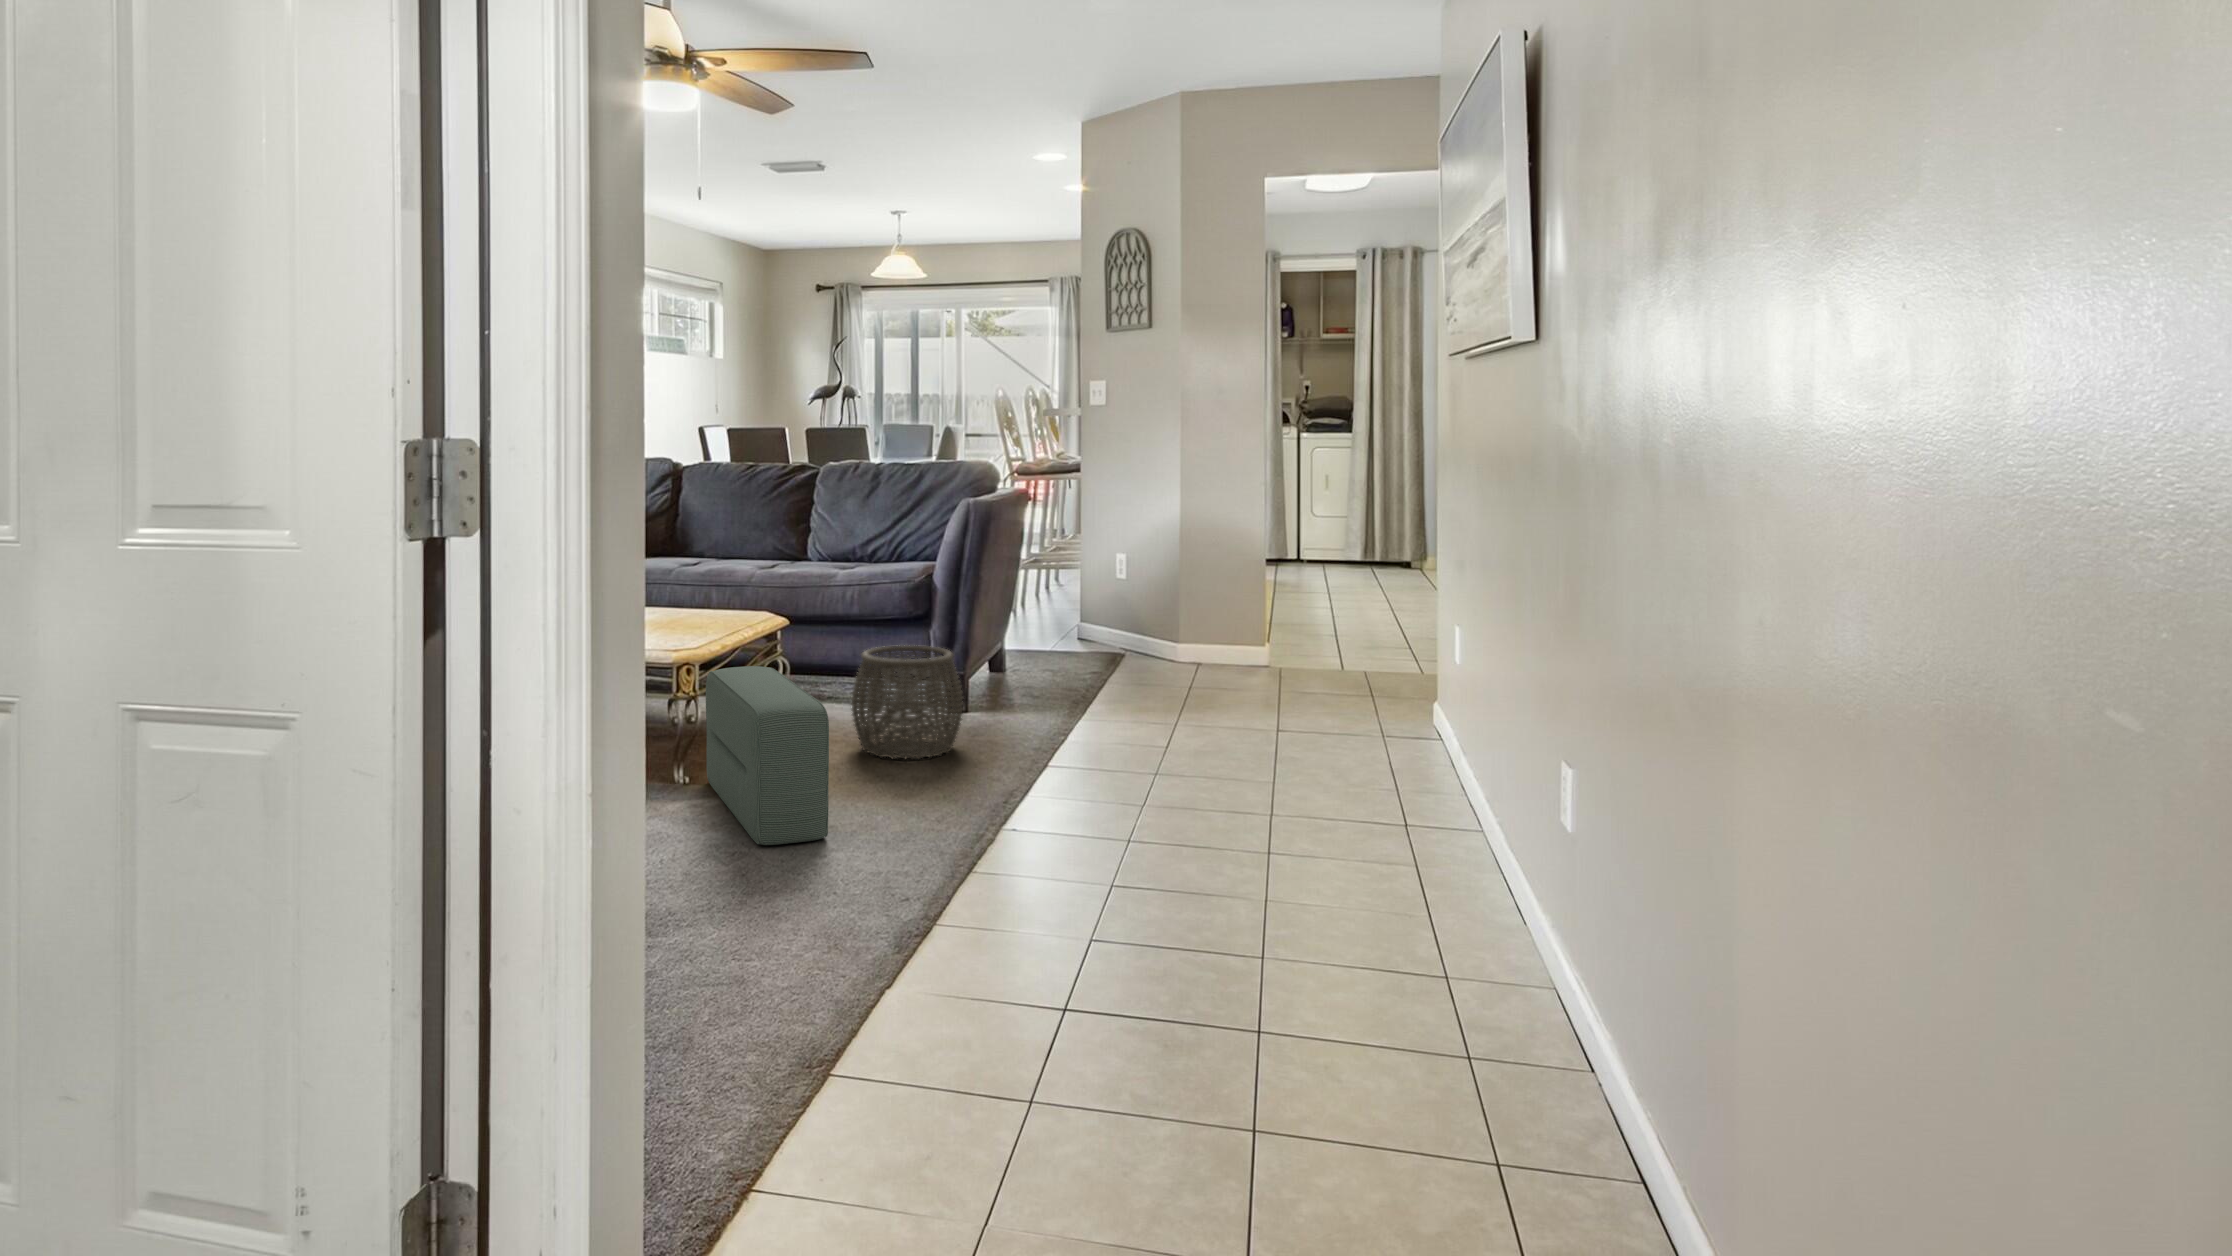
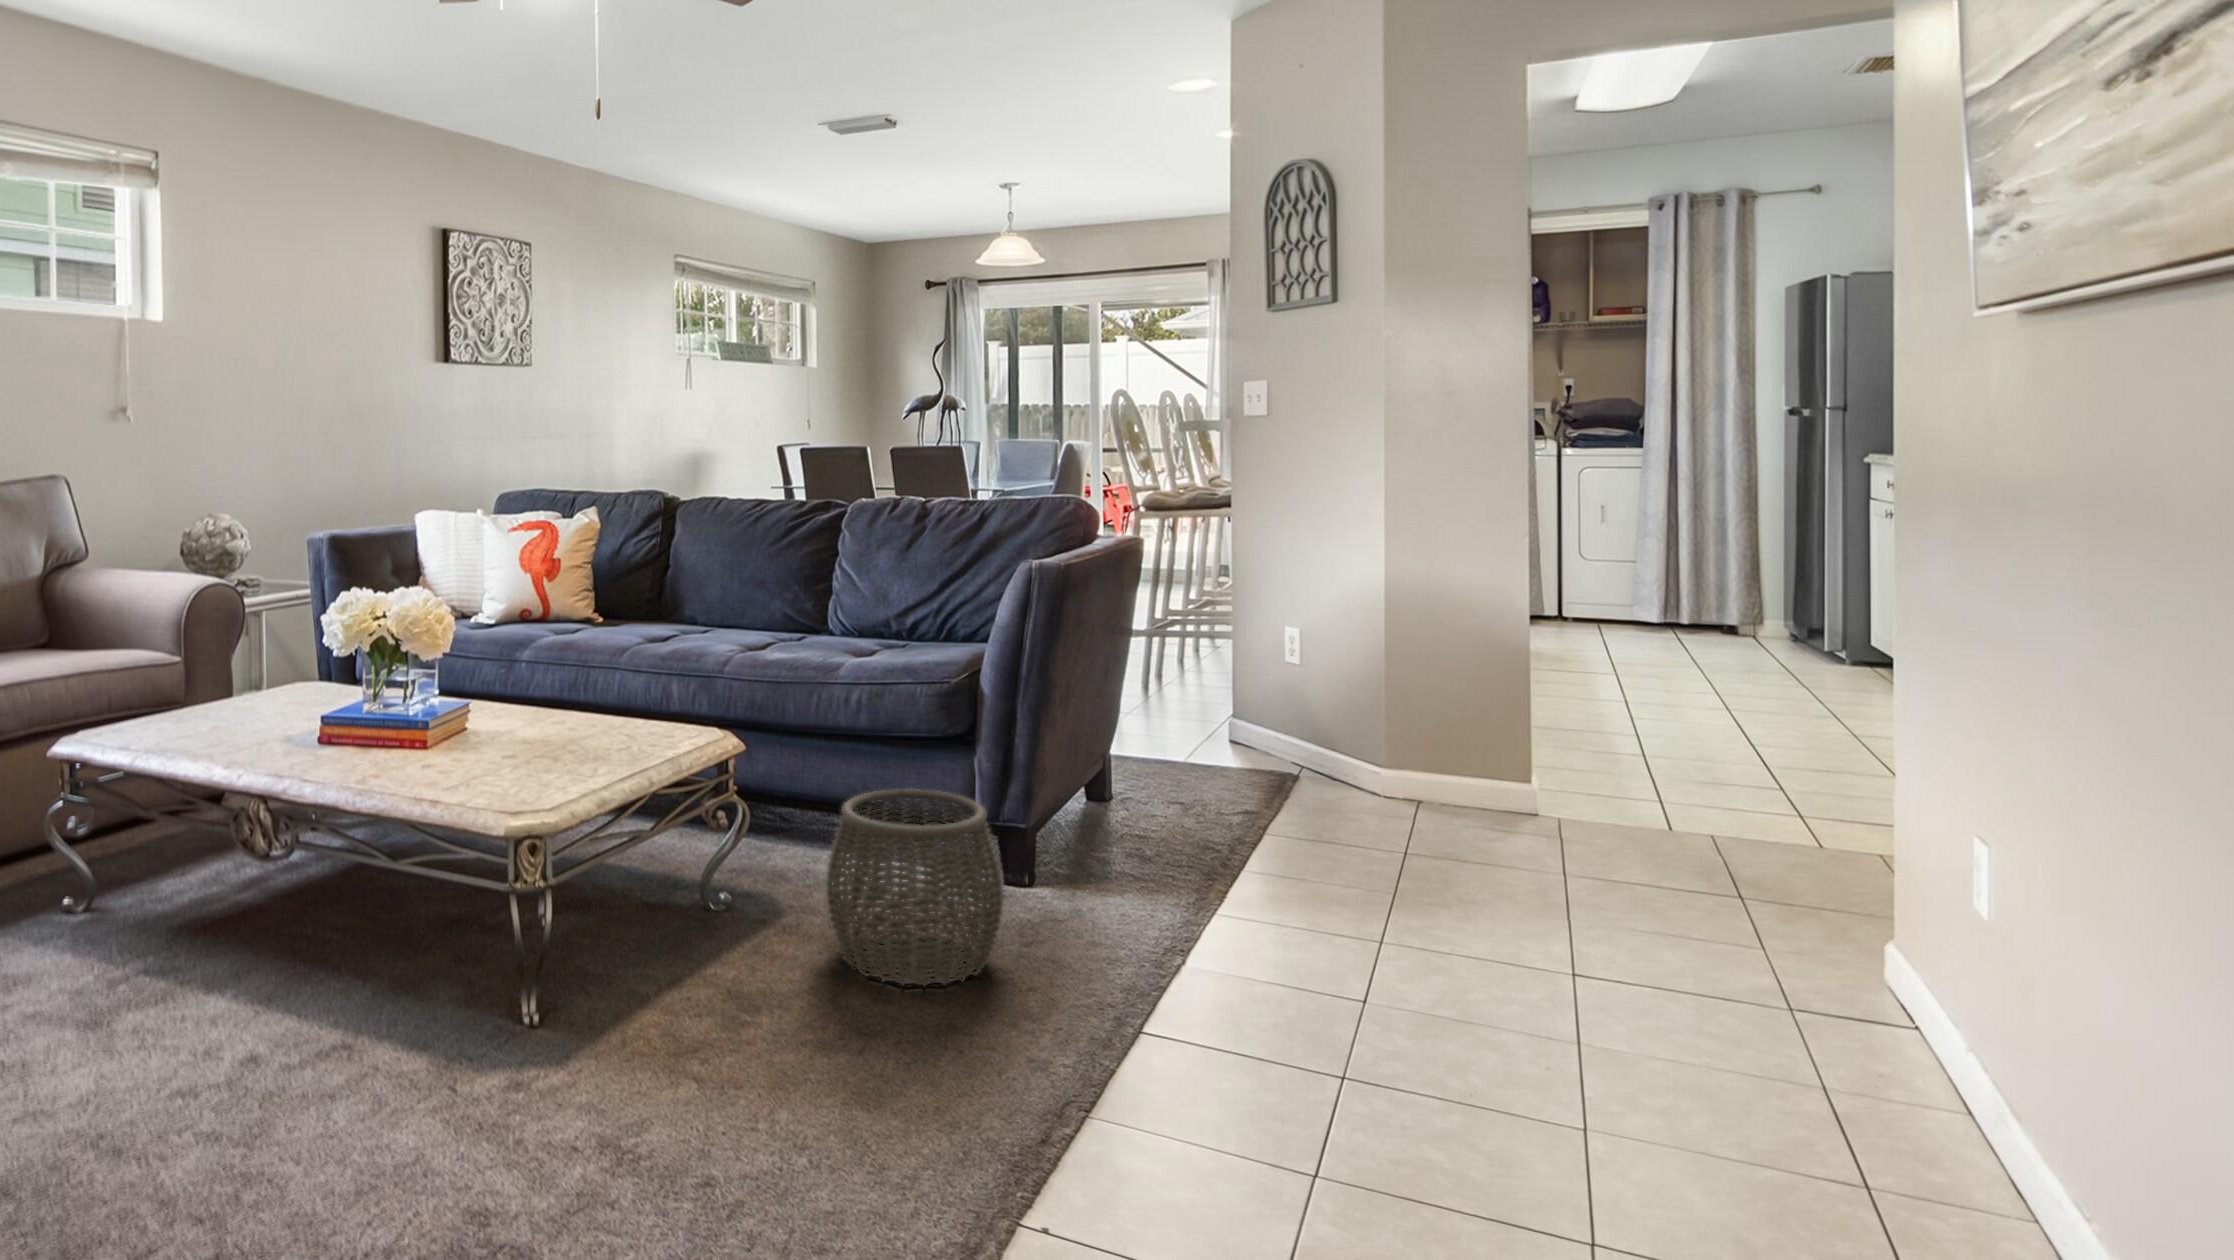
pouf: present [706,666,829,845] -> none [566,831,703,1196]

